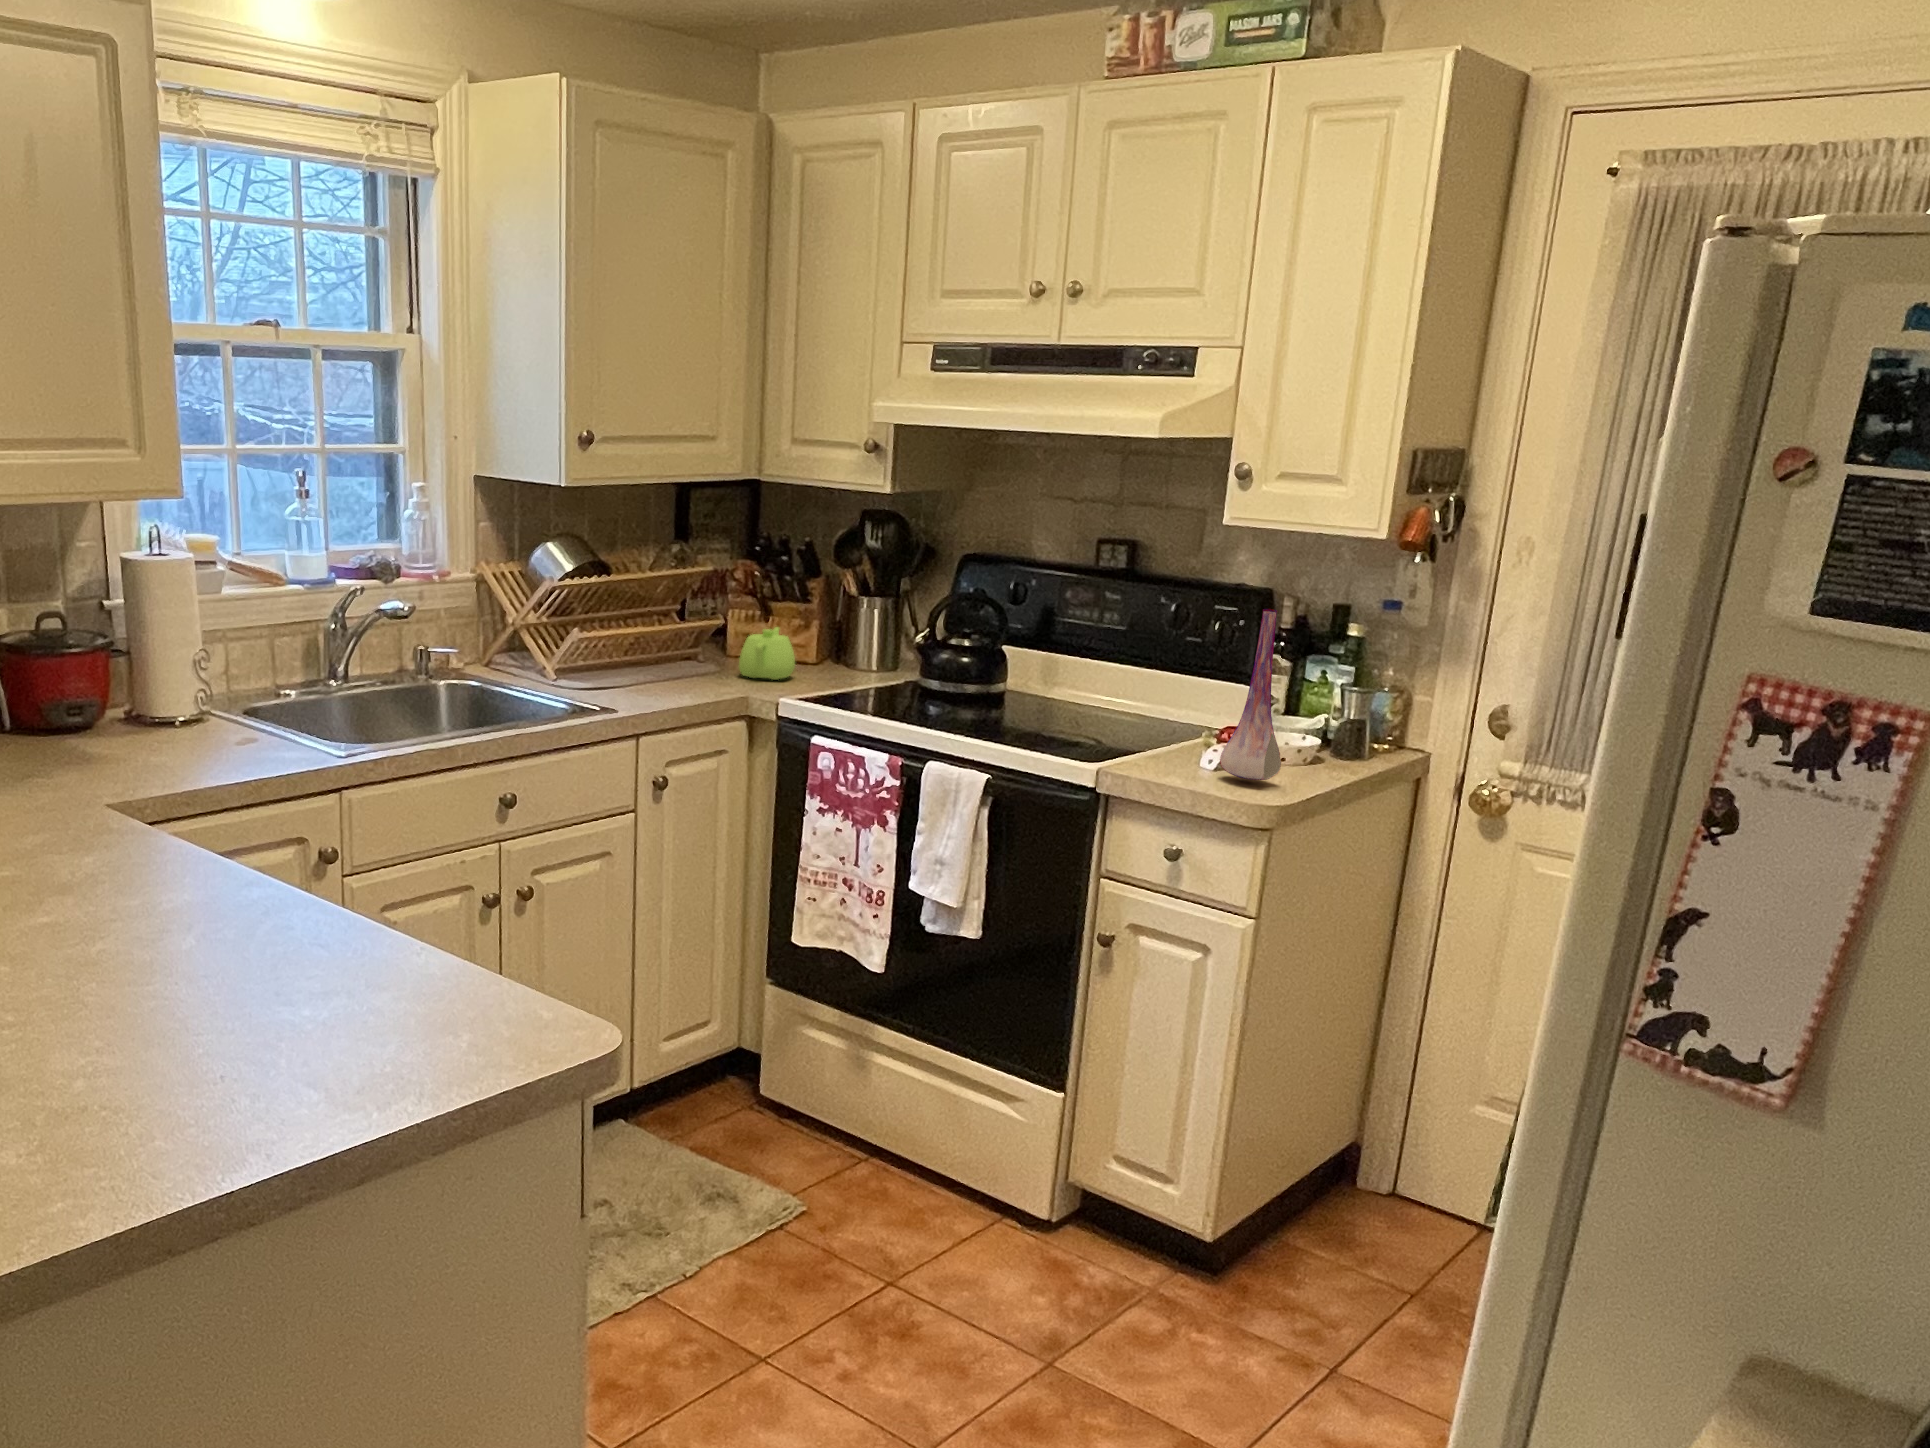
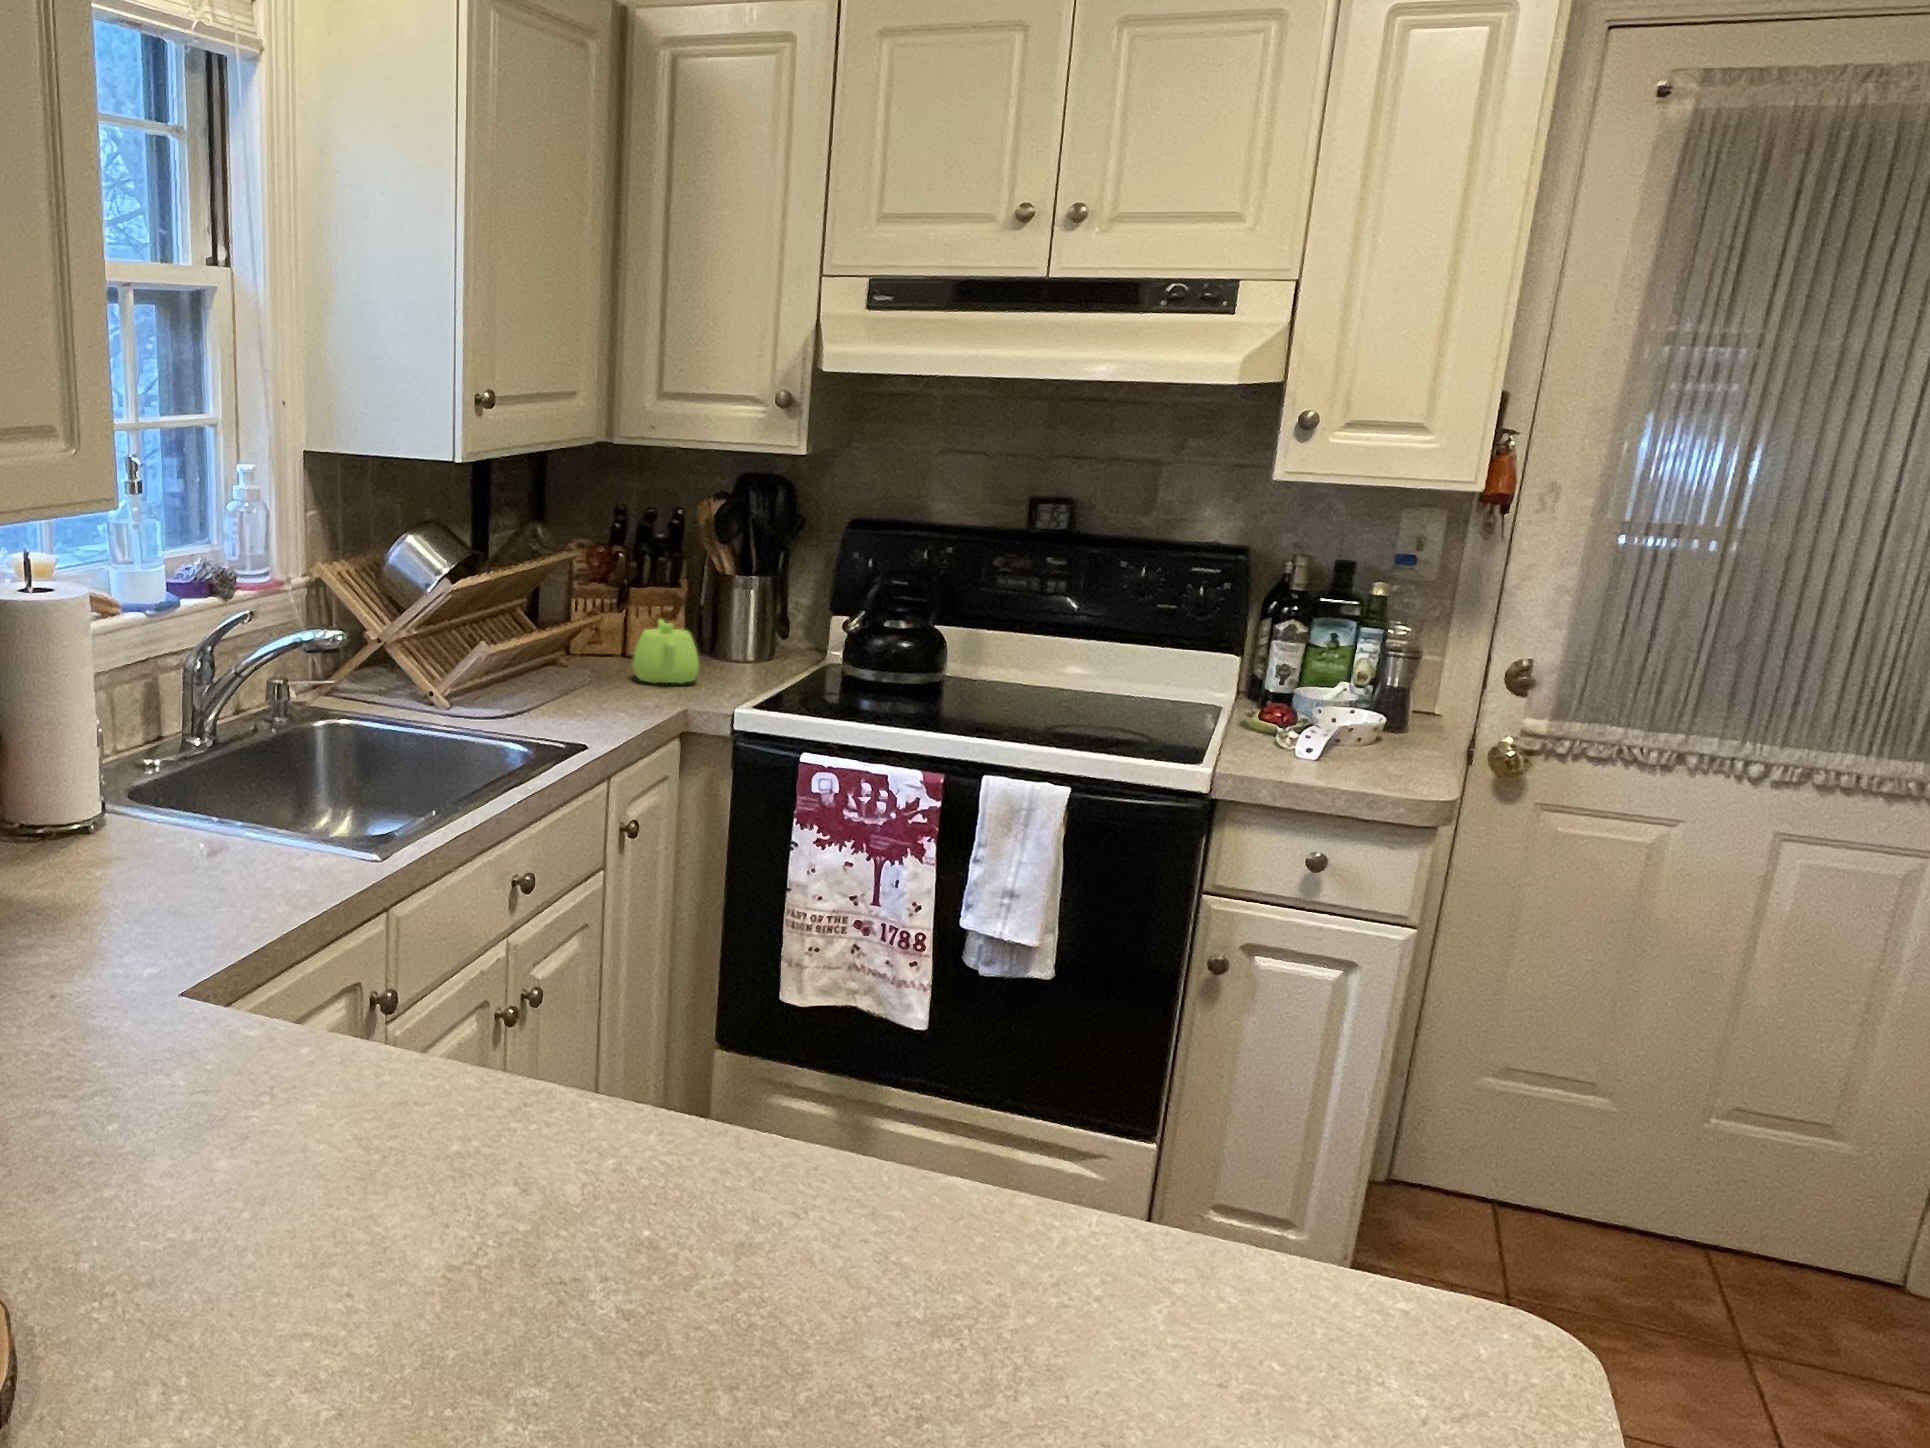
vase: present [1220,609,1281,780] -> none [1307,571,1413,773]

